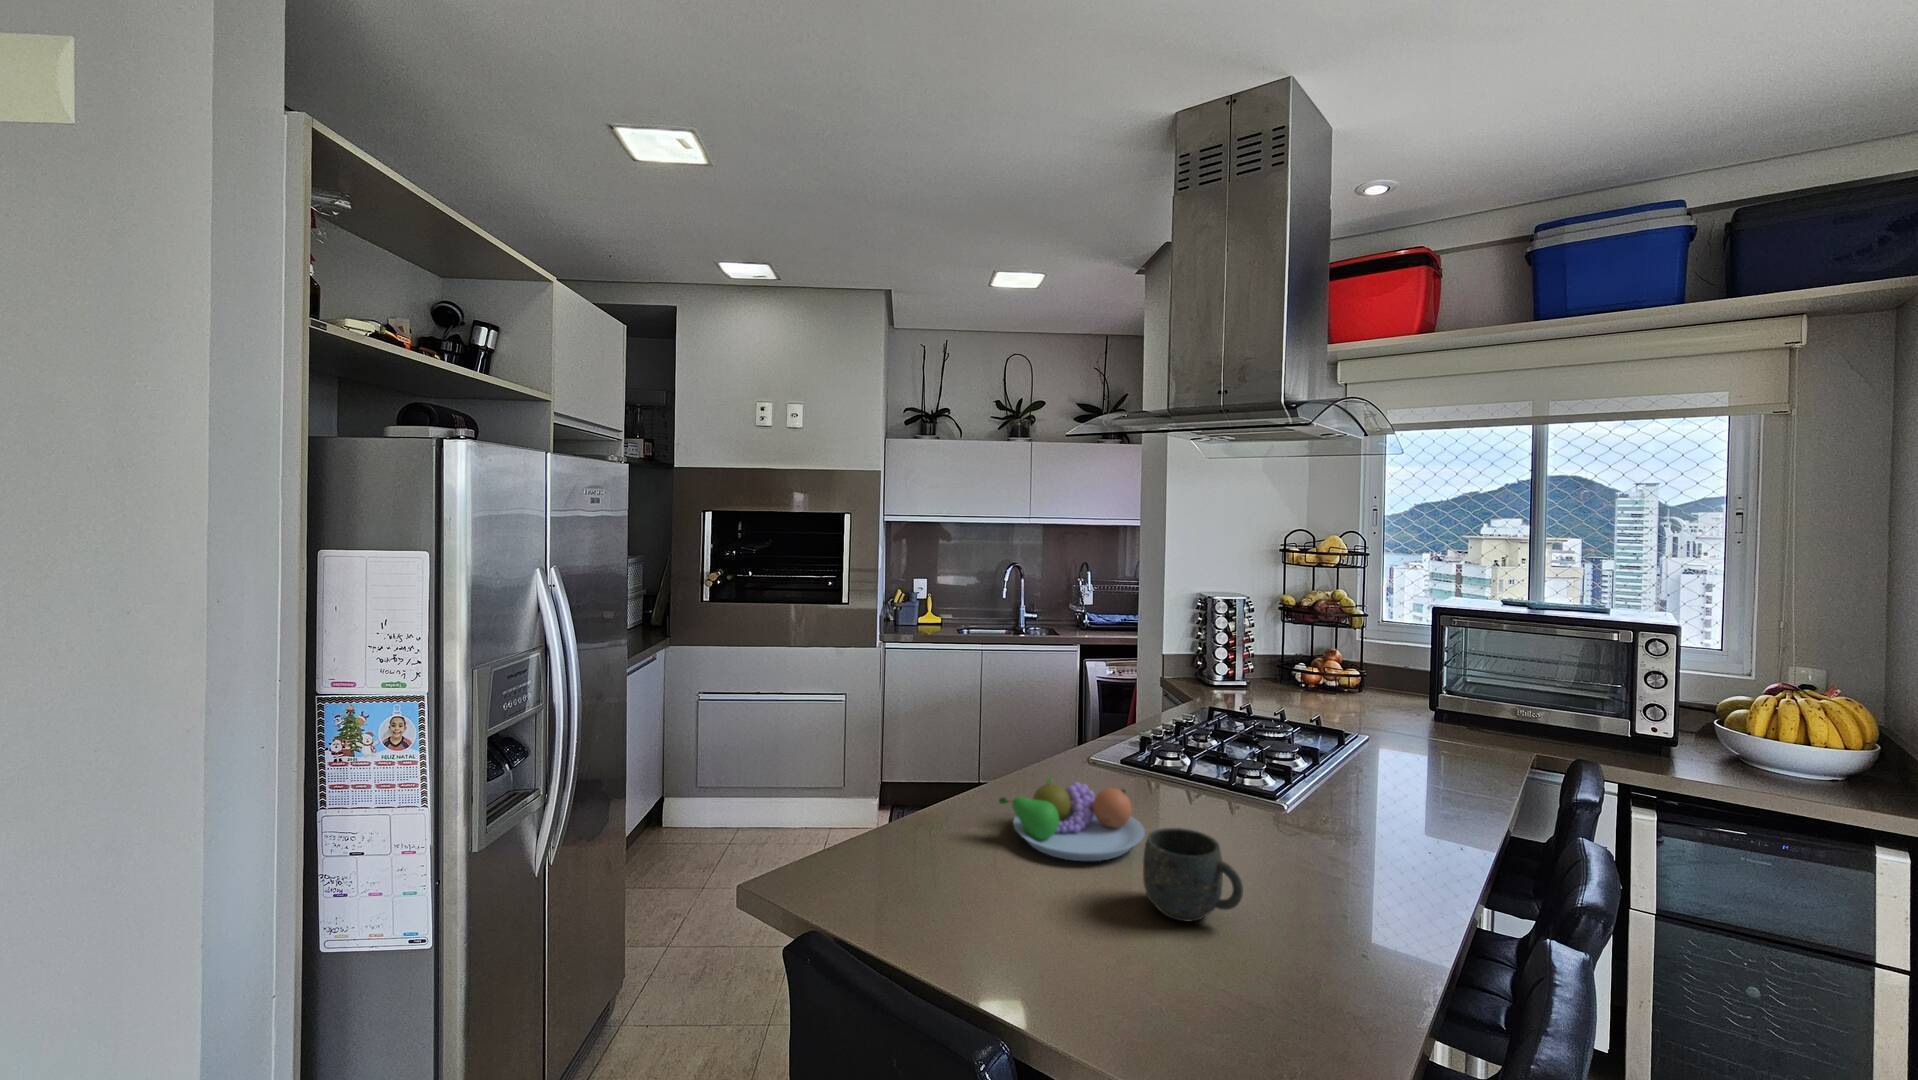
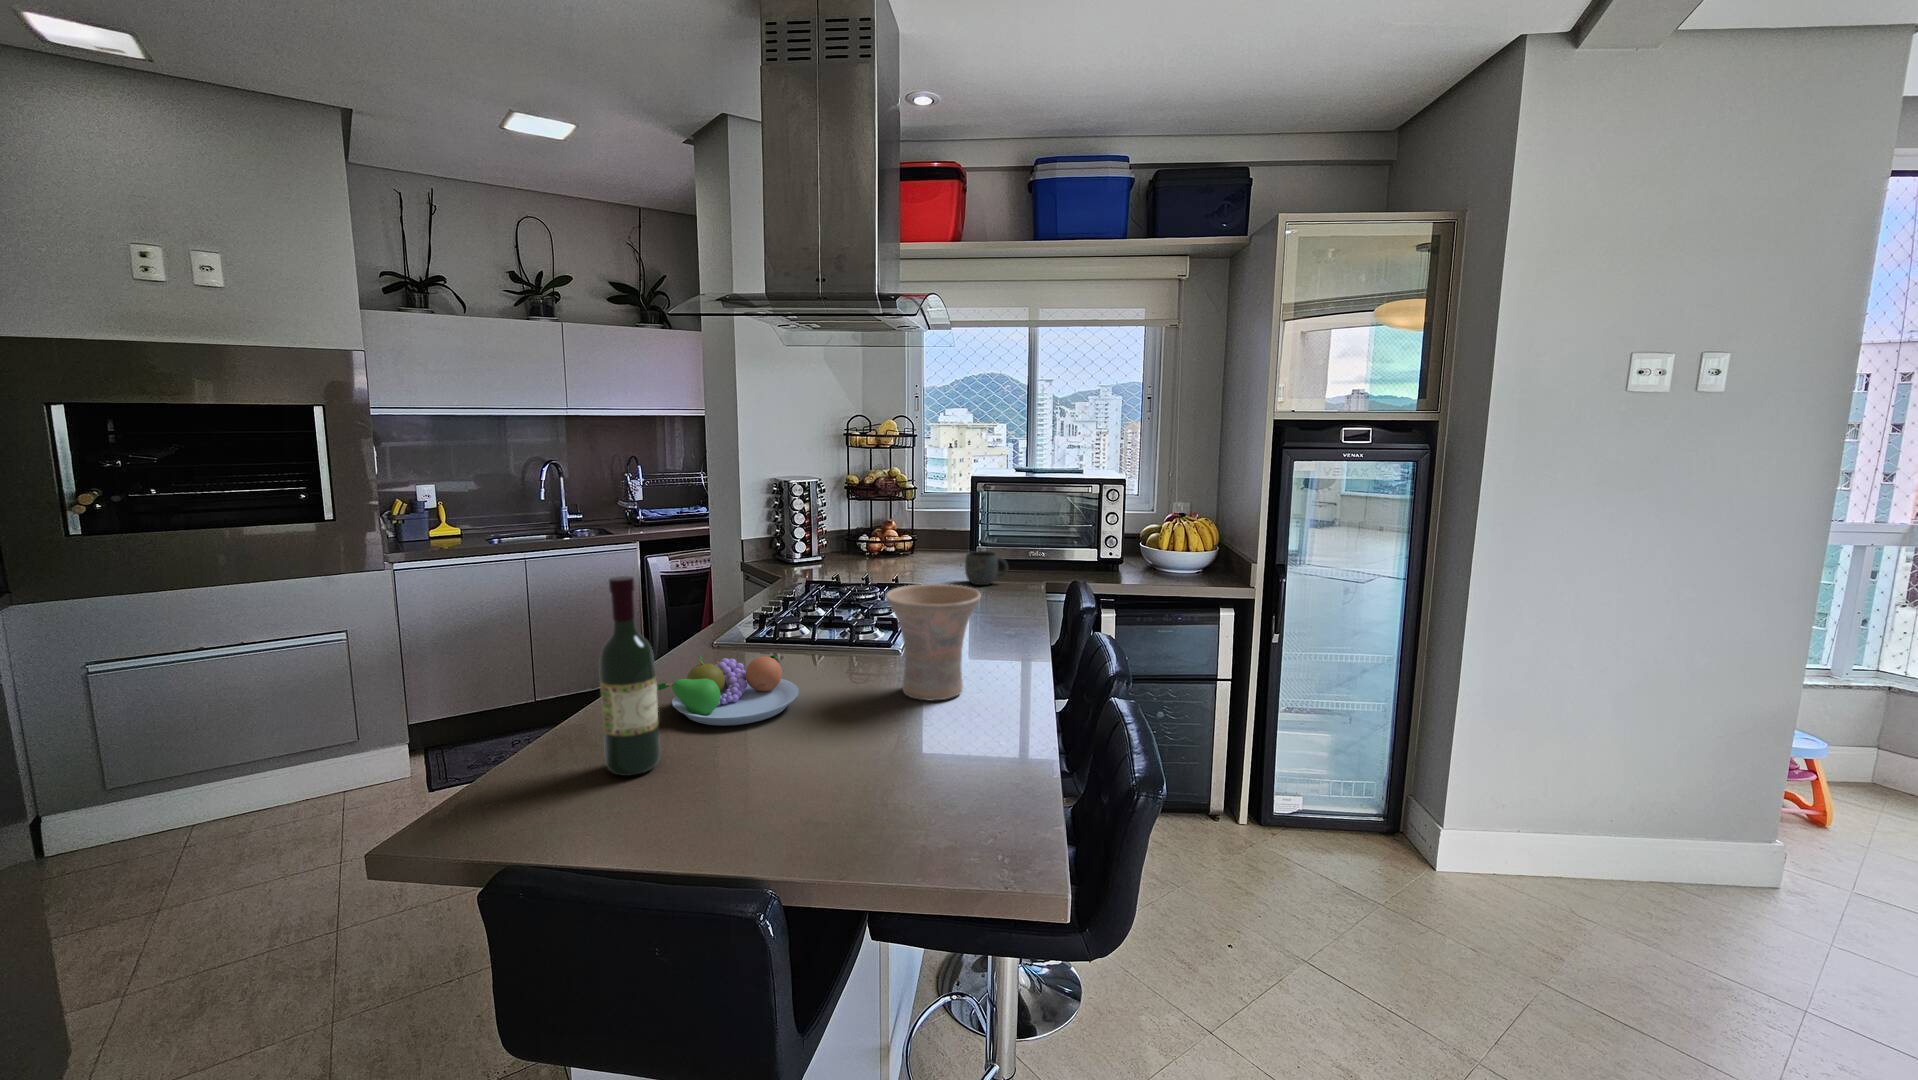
wine bottle: none [925,686,977,890] -> present [599,576,660,776]
vase: none [1253,736,1382,891] -> present [885,584,981,701]
mug: present [1143,828,1243,921] -> present [965,551,1008,585]

